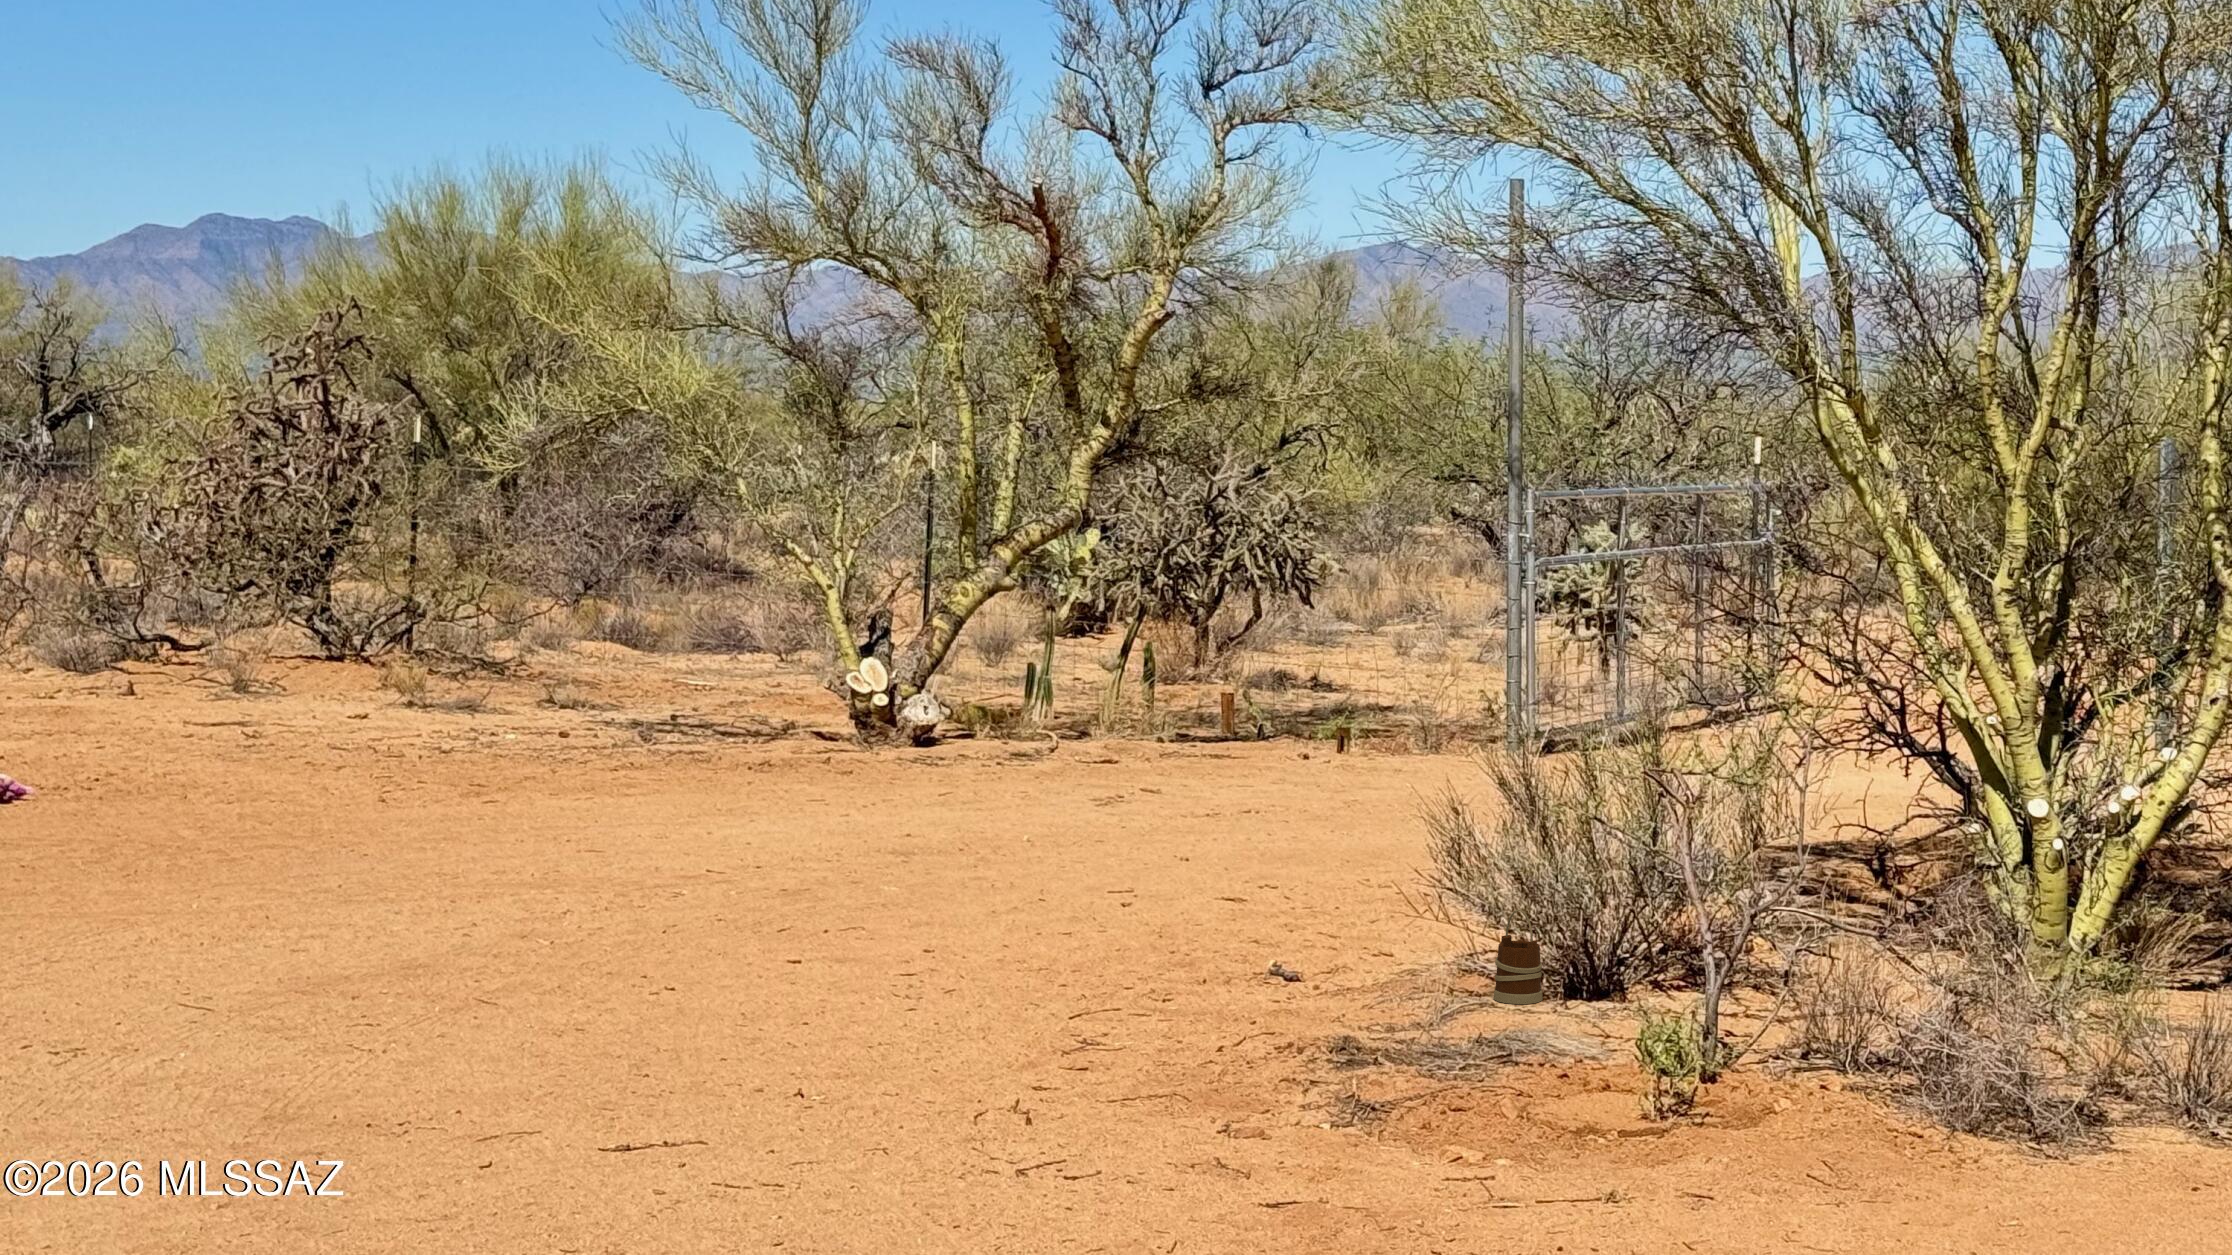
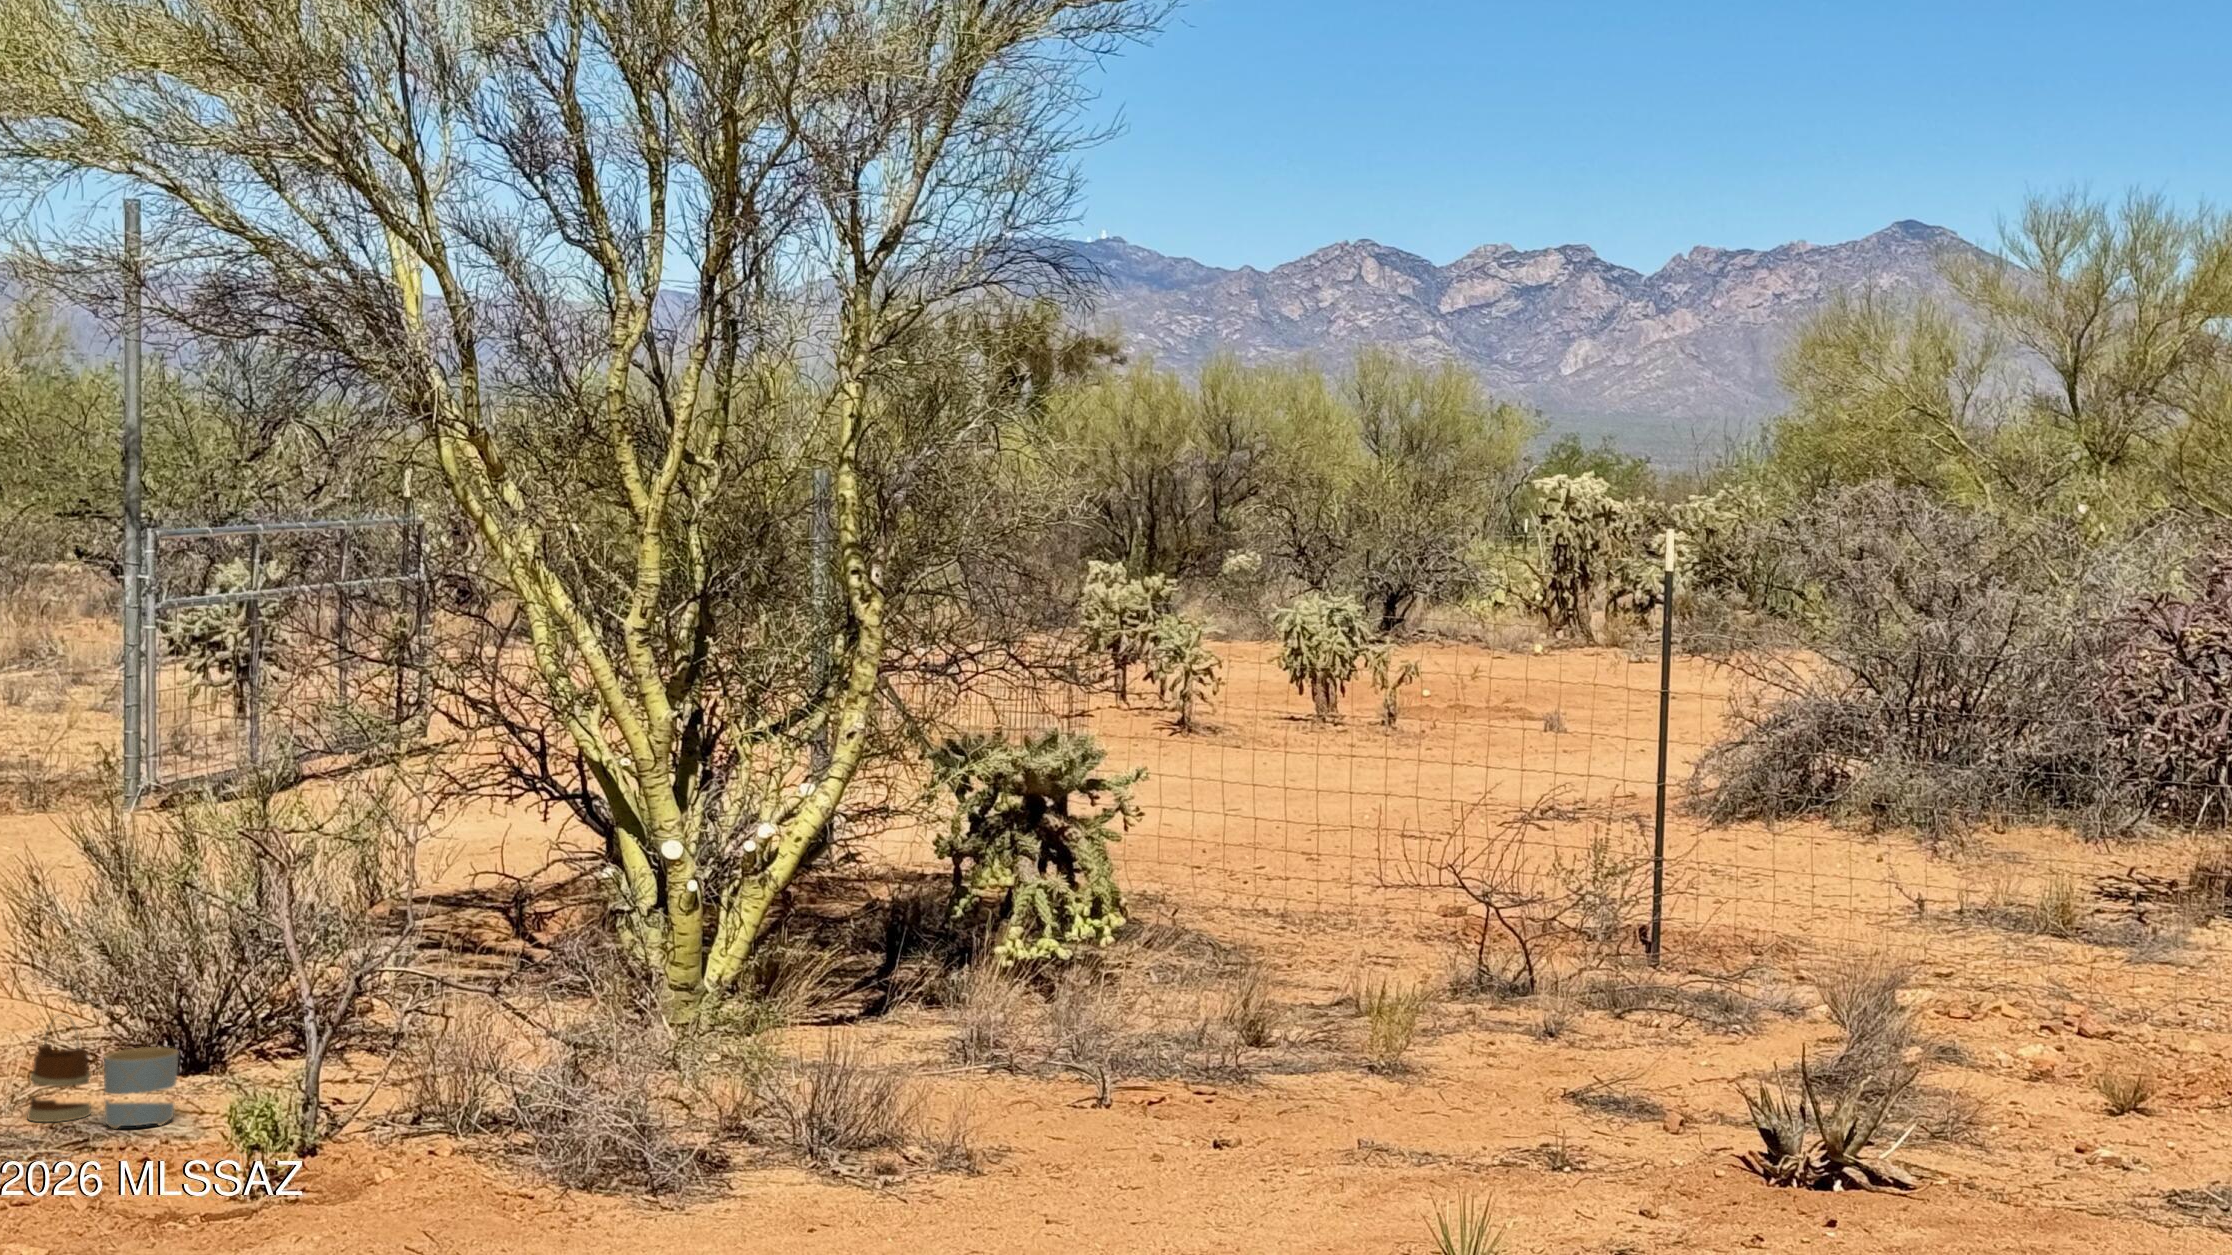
planter: none [1552,946,1611,1018] -> present [104,1047,179,1129]

